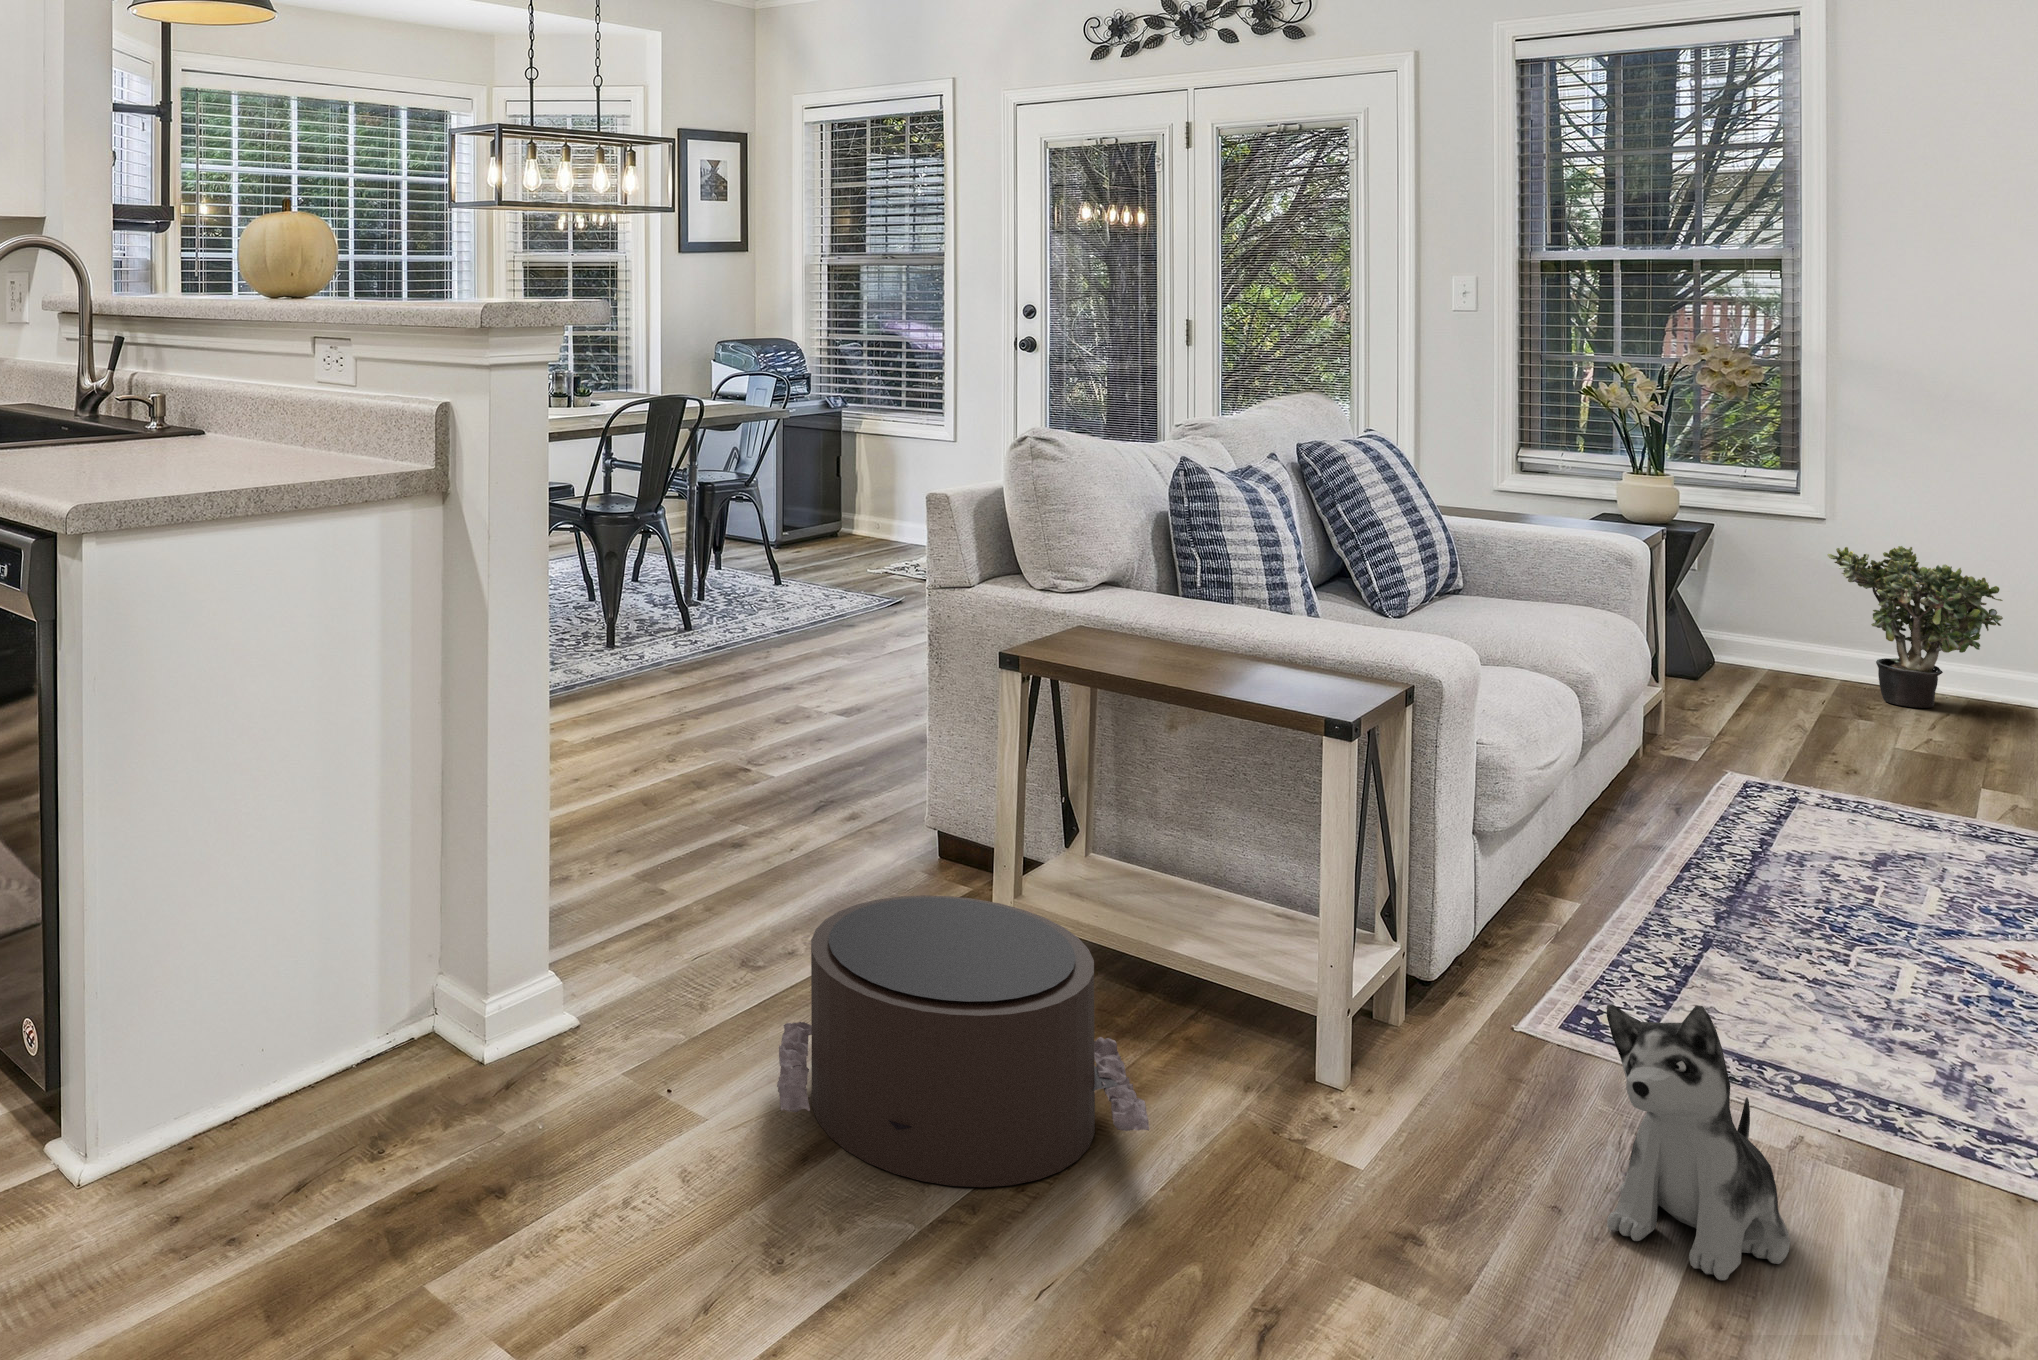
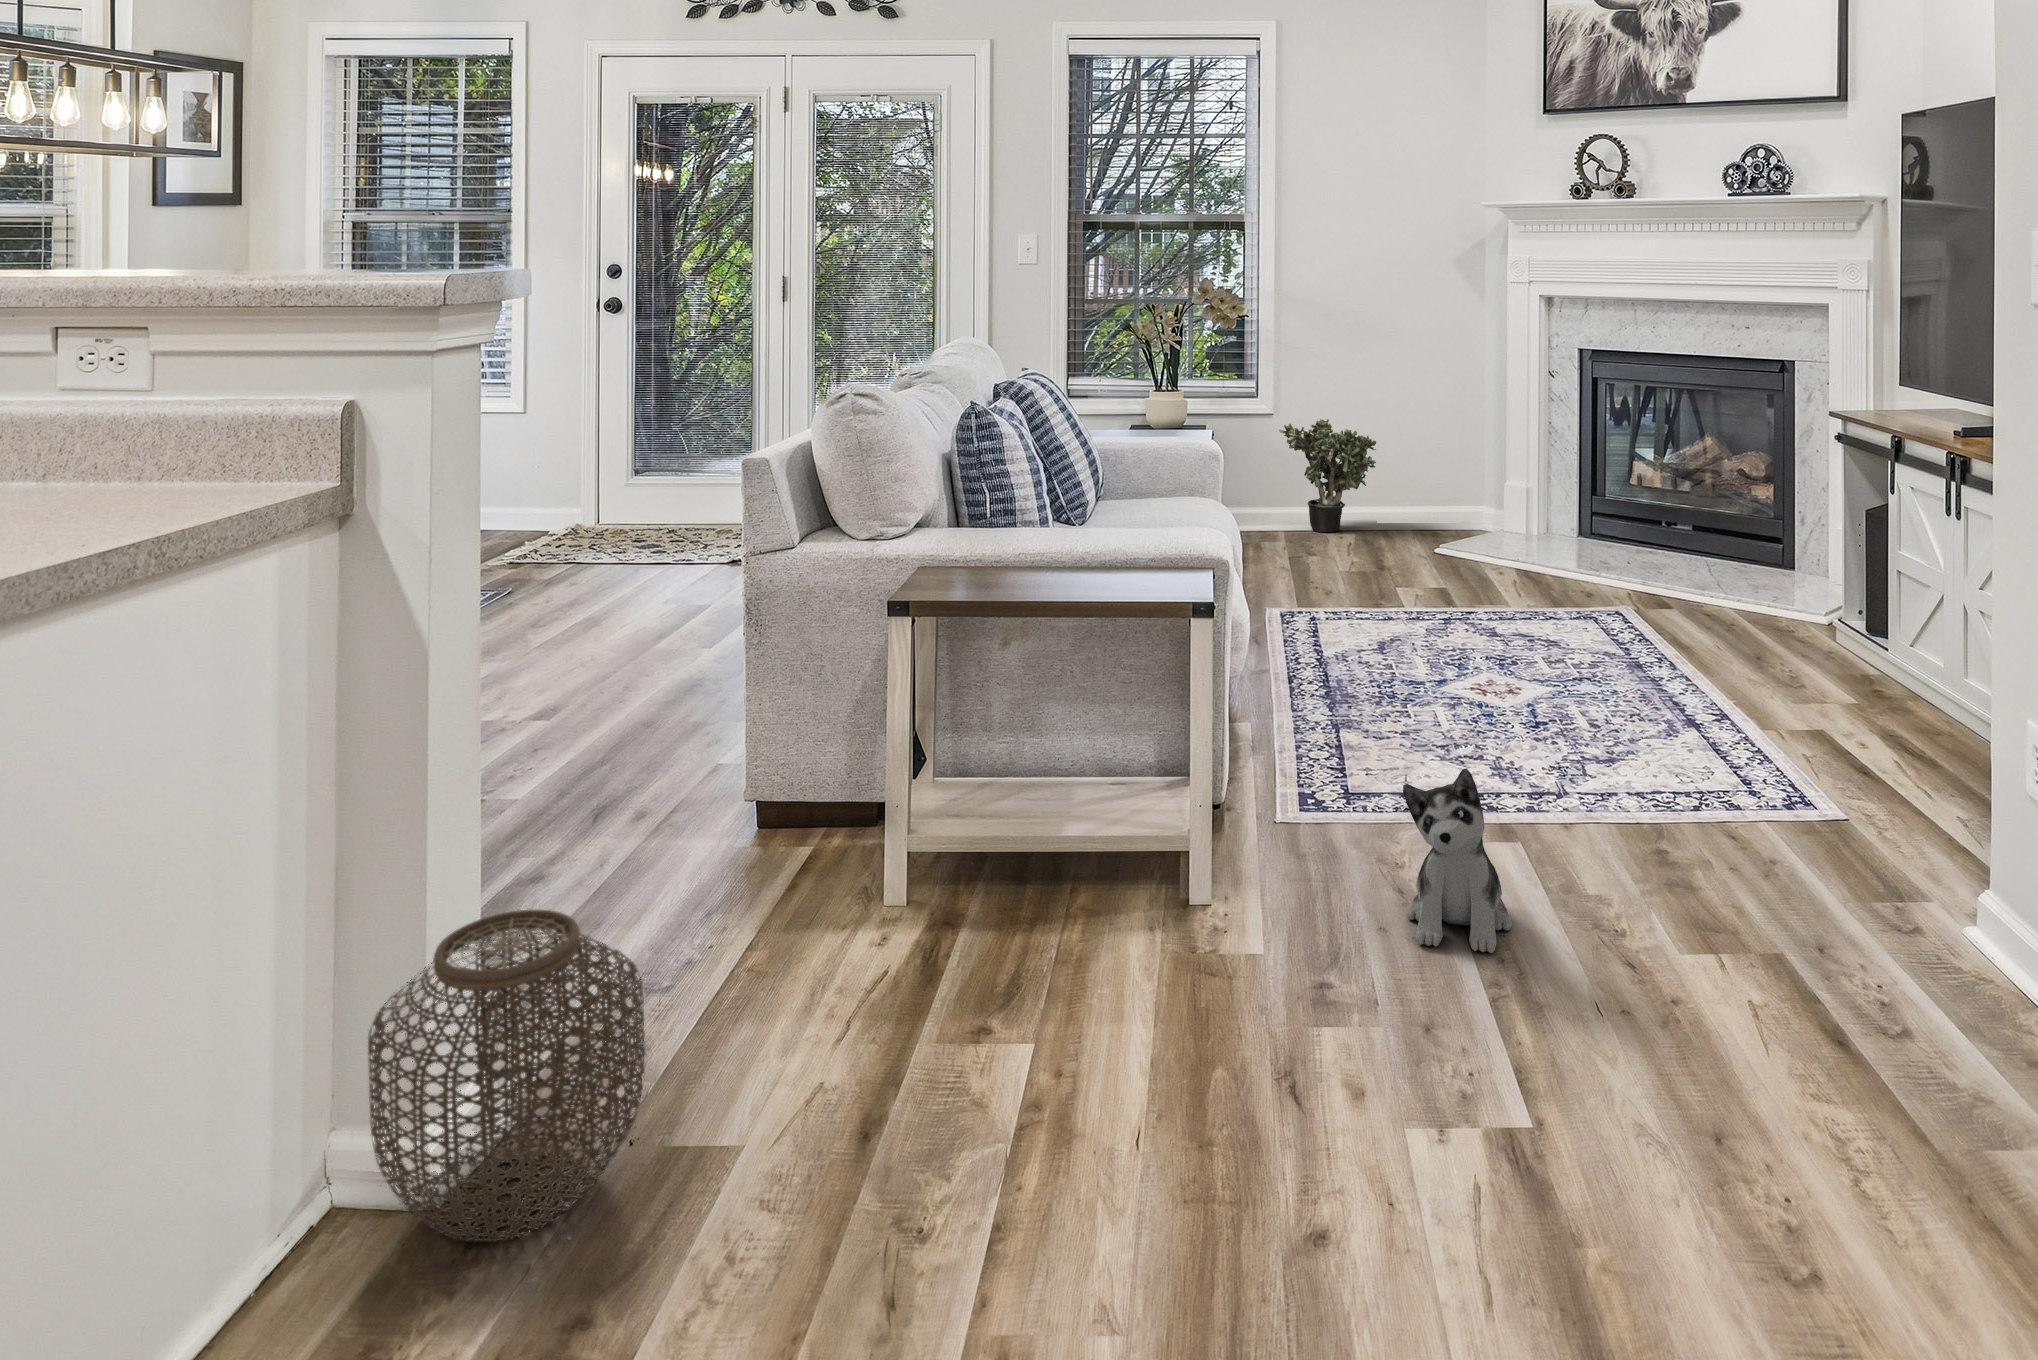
woven basket: none [391,838,617,1123] -> present [368,910,645,1242]
pouf: present [777,895,1149,1187] -> none [783,837,1140,1110]

